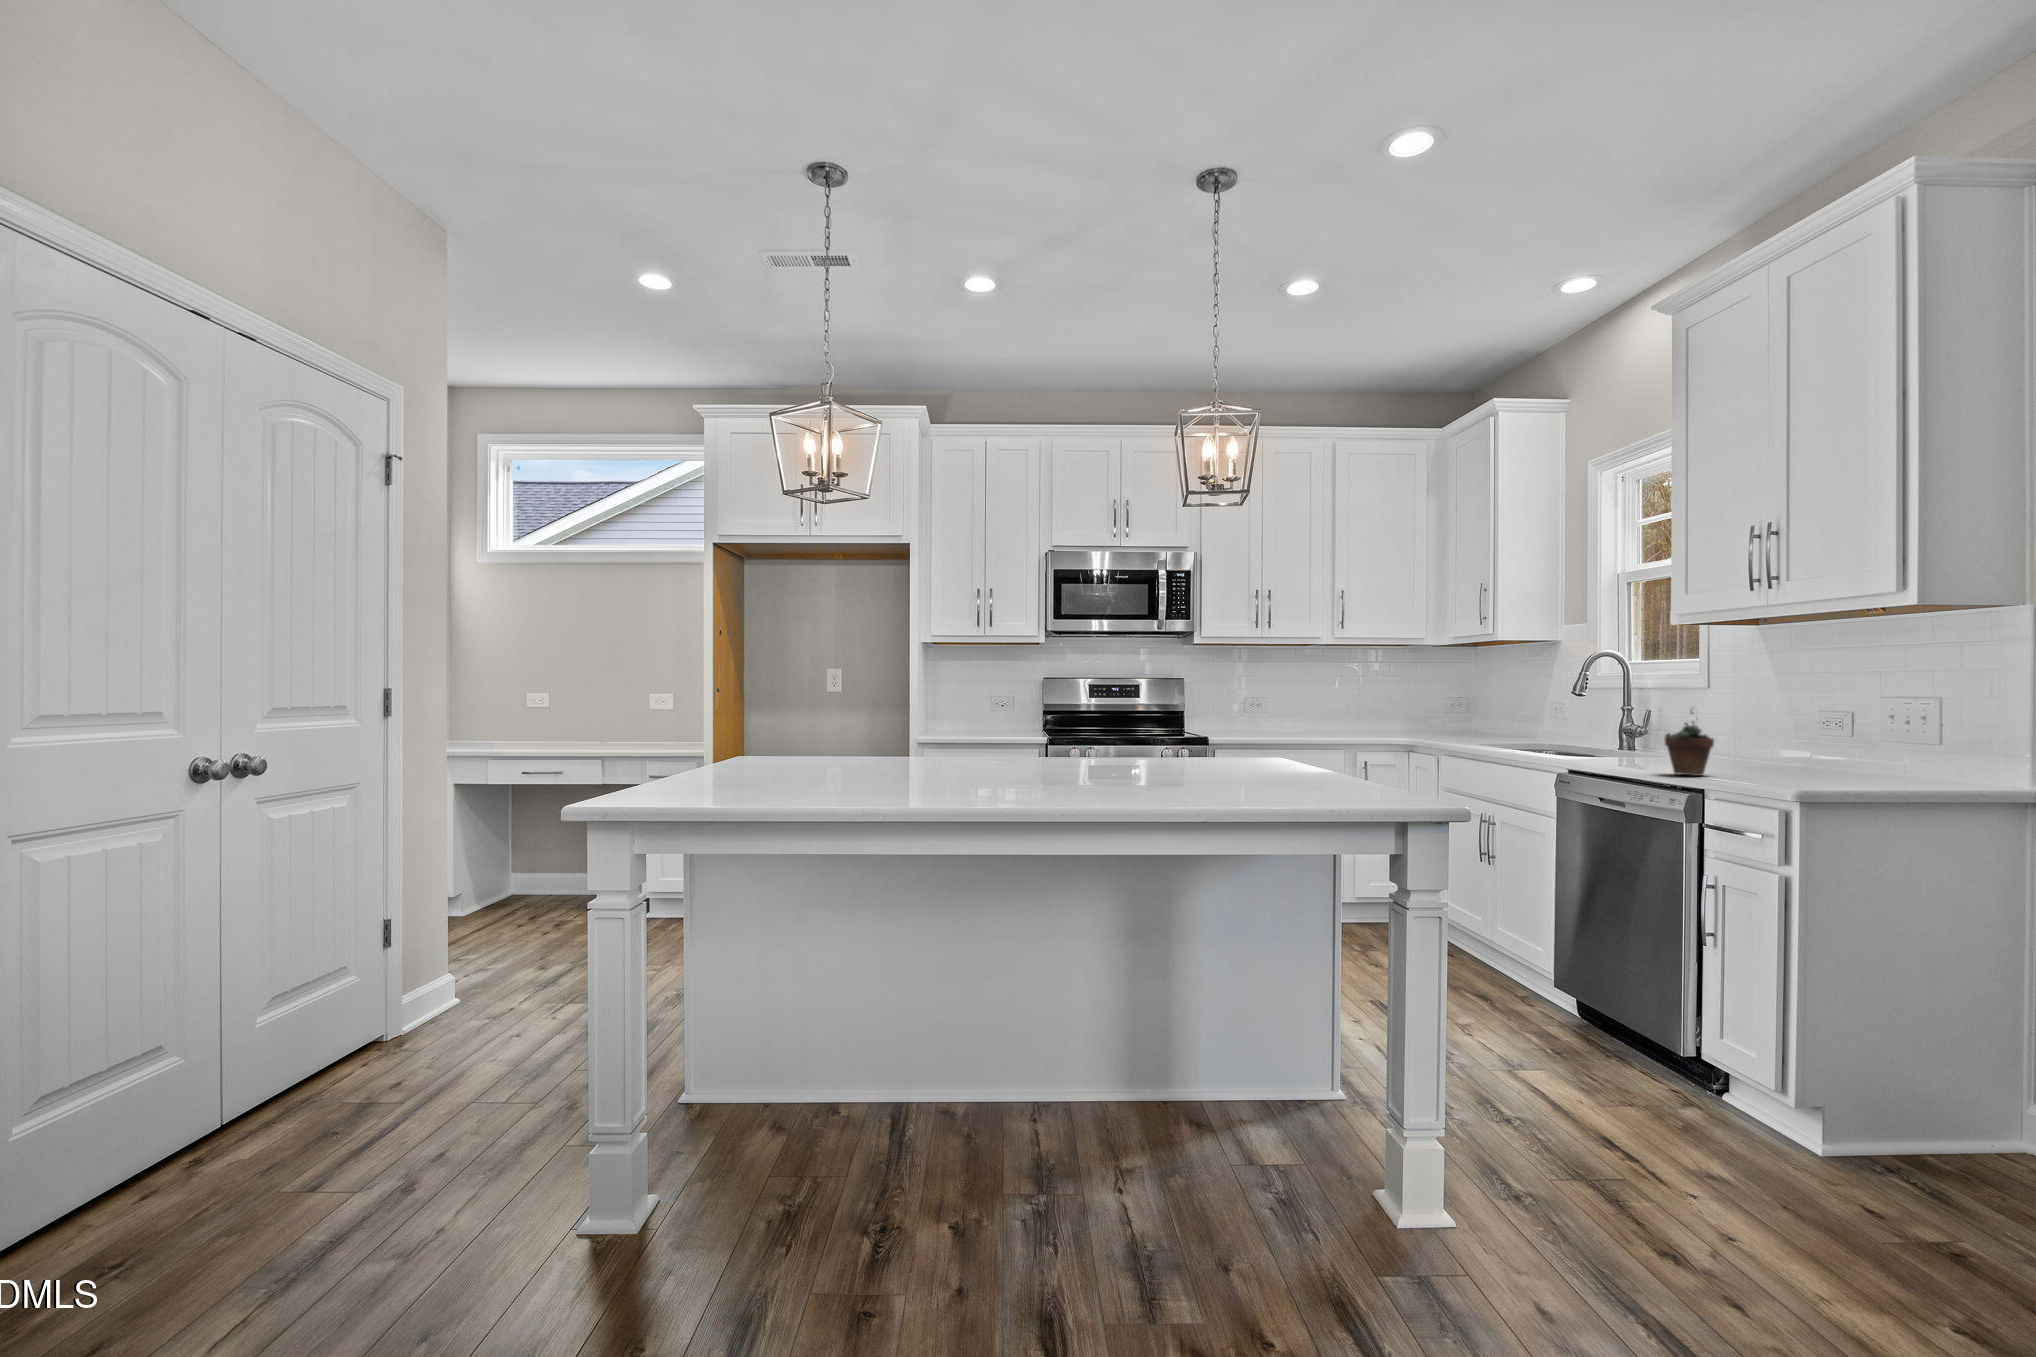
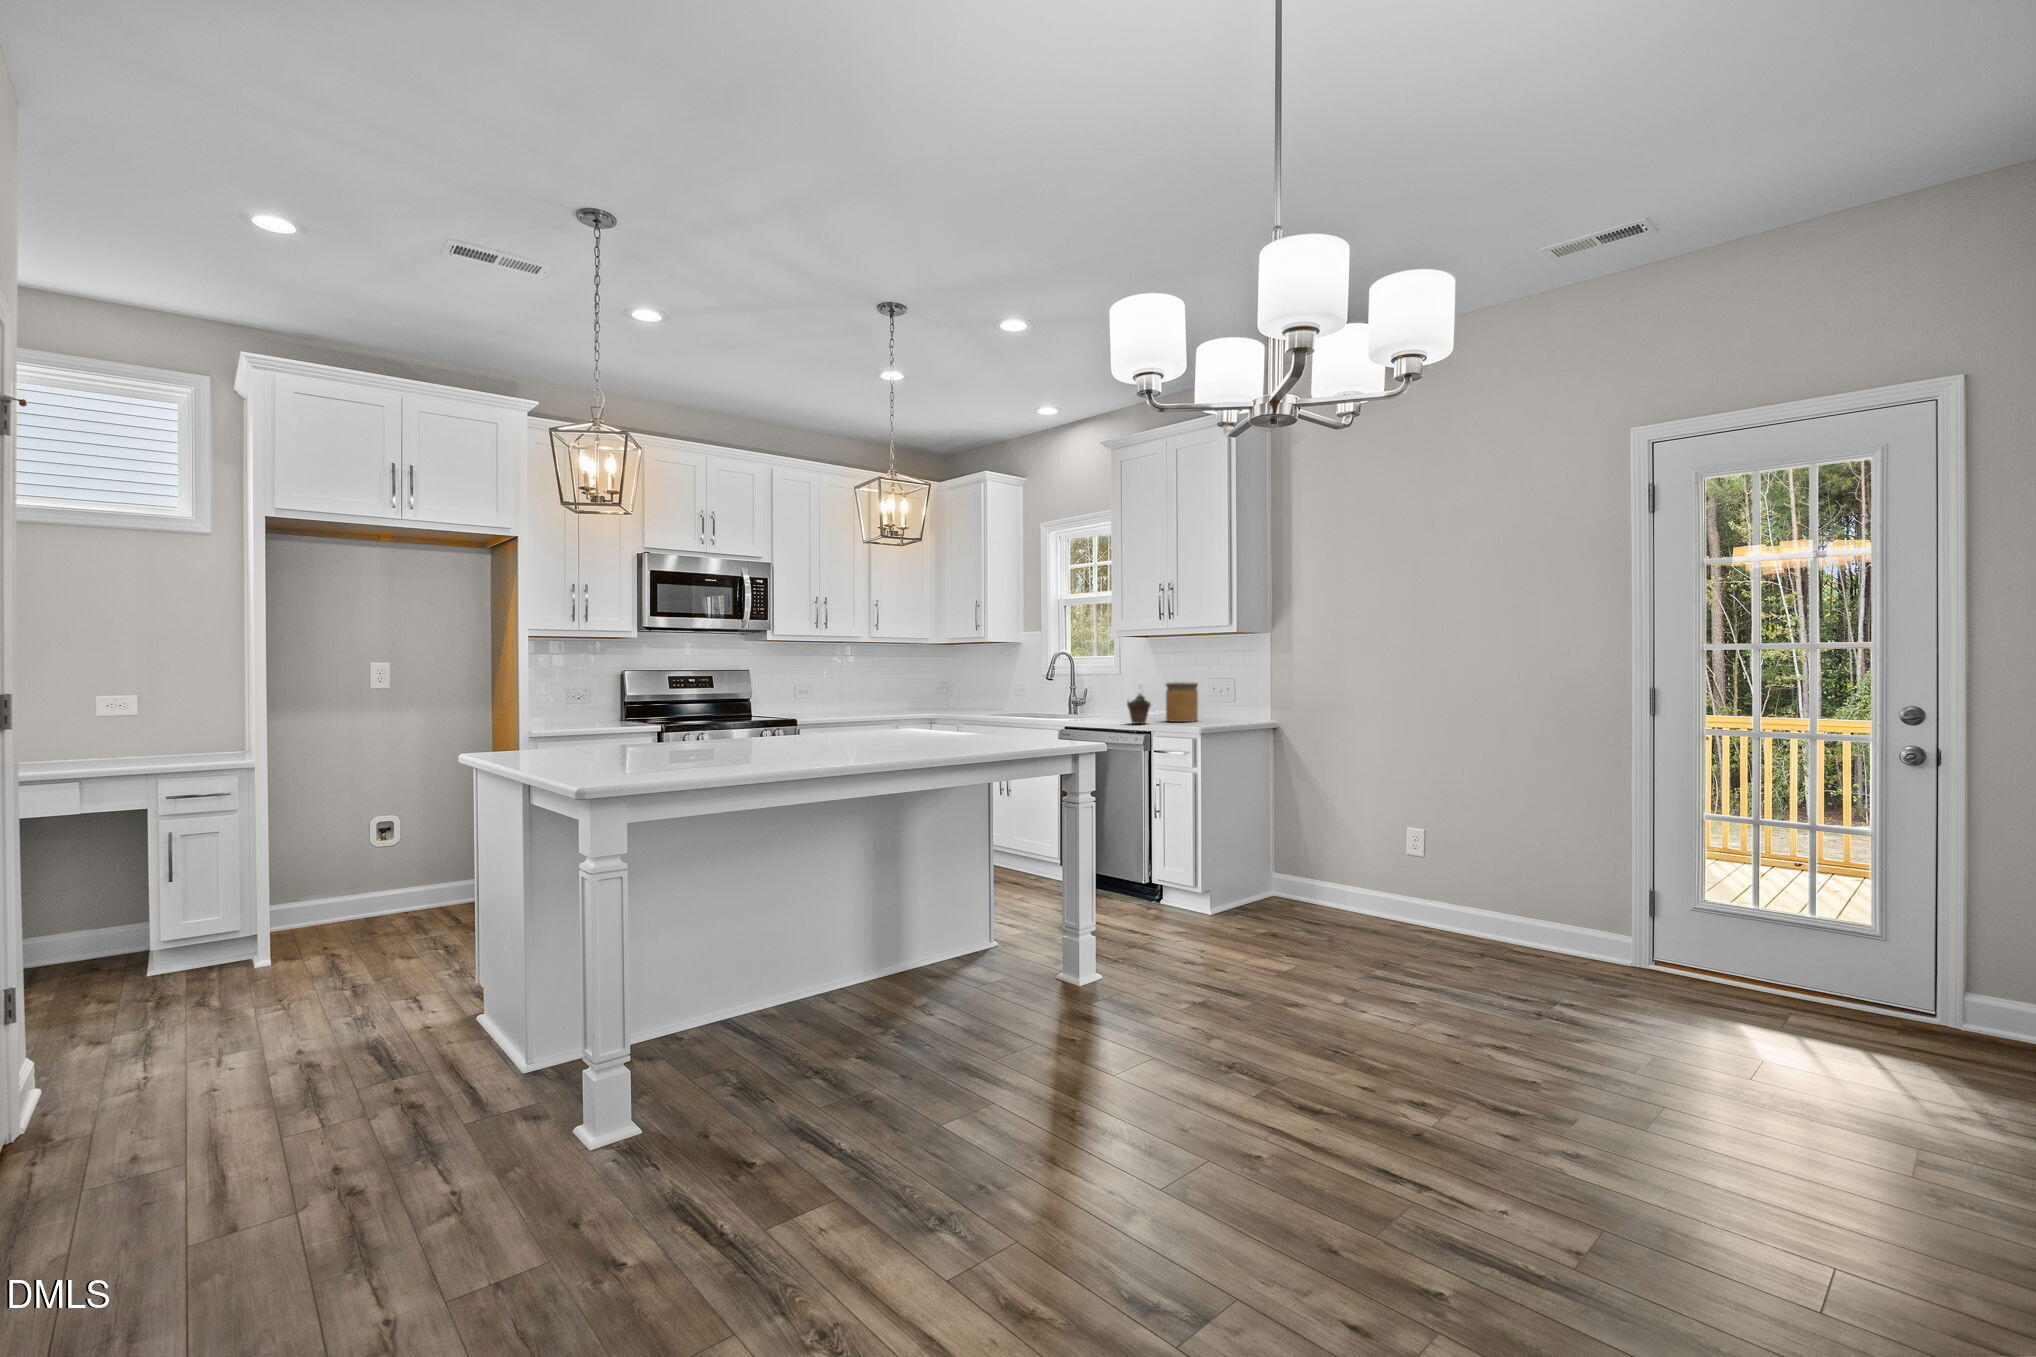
jar: none [1755,705,1829,778] -> present [1166,682,1198,722]

